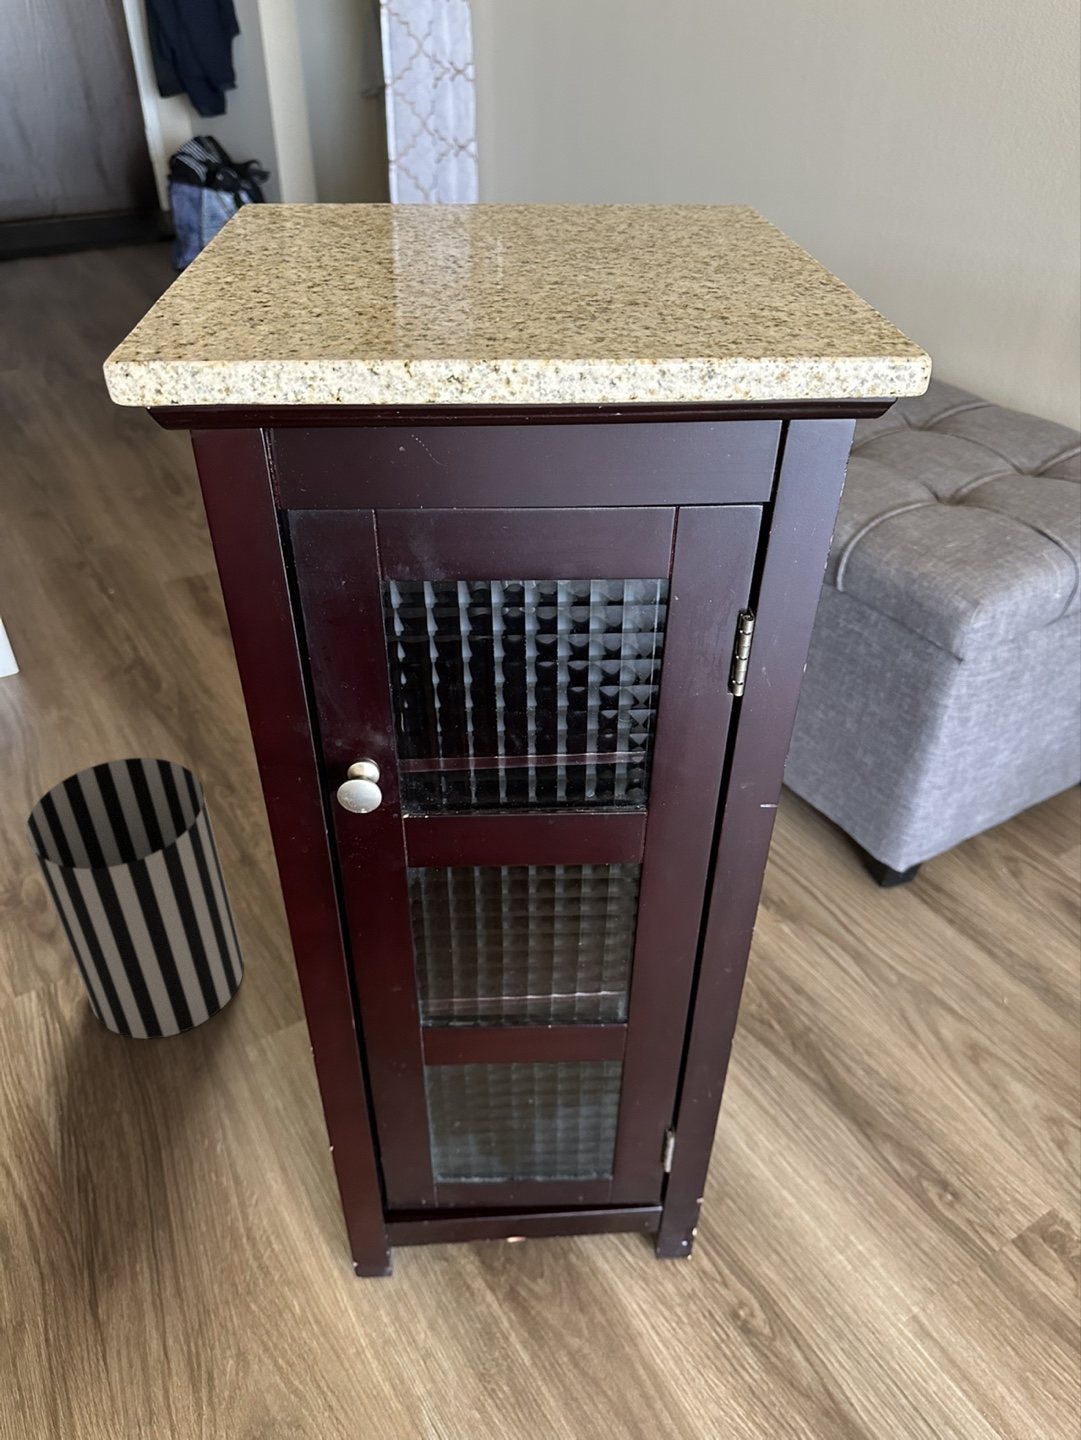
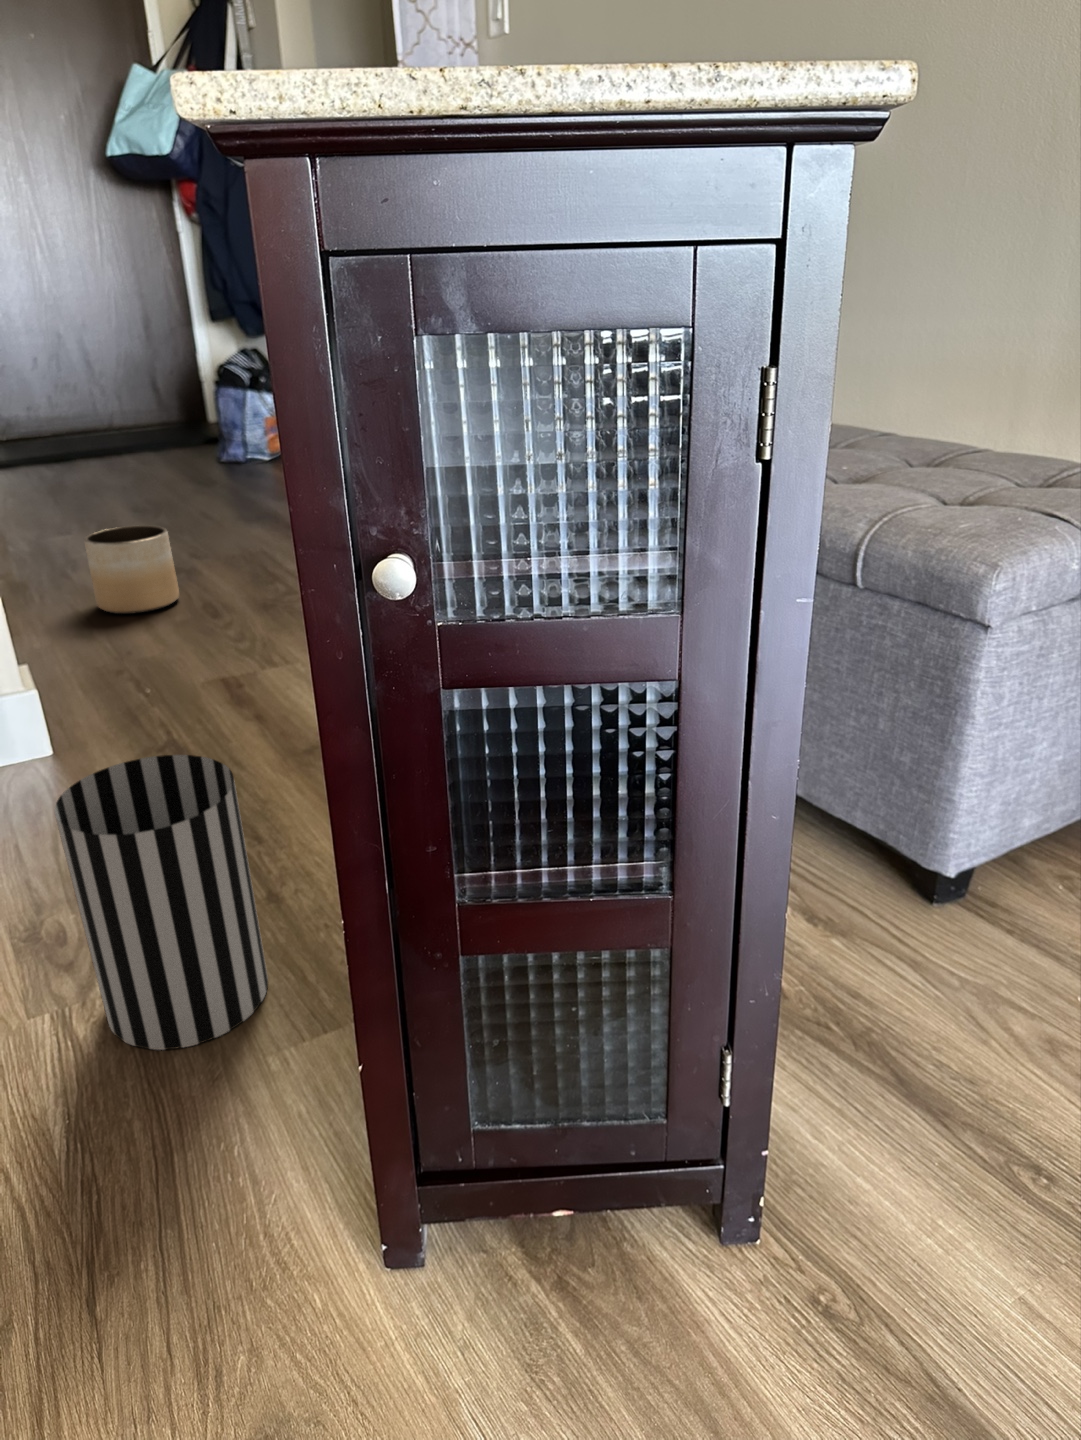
planter: none [27,379,135,482] -> present [84,525,179,614]

